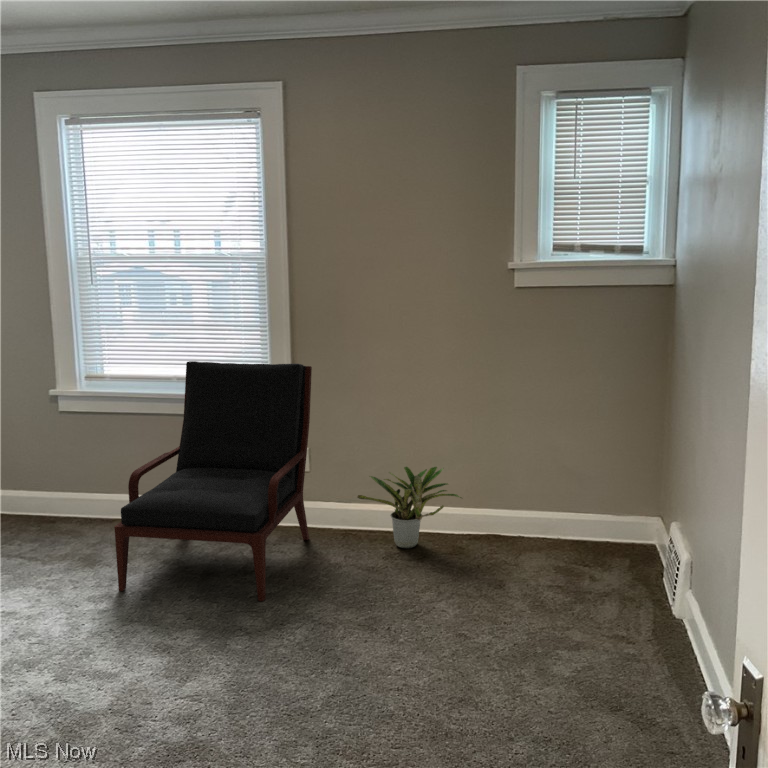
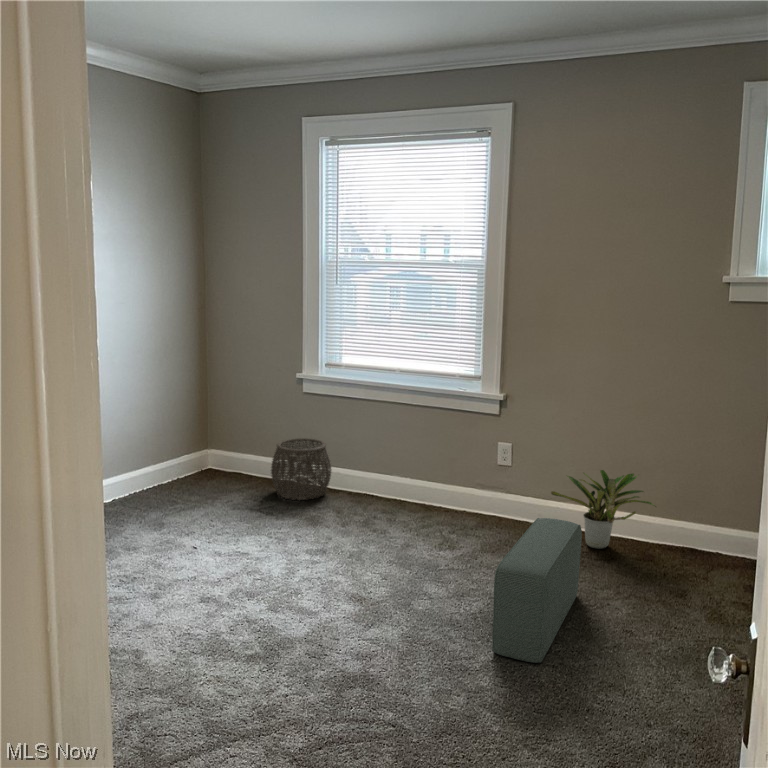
armchair: present [114,361,312,601] -> none [331,355,520,574]
woven basket: none [28,465,104,540] -> present [271,438,332,500]
pouf: none [325,527,401,687] -> present [492,518,582,663]

